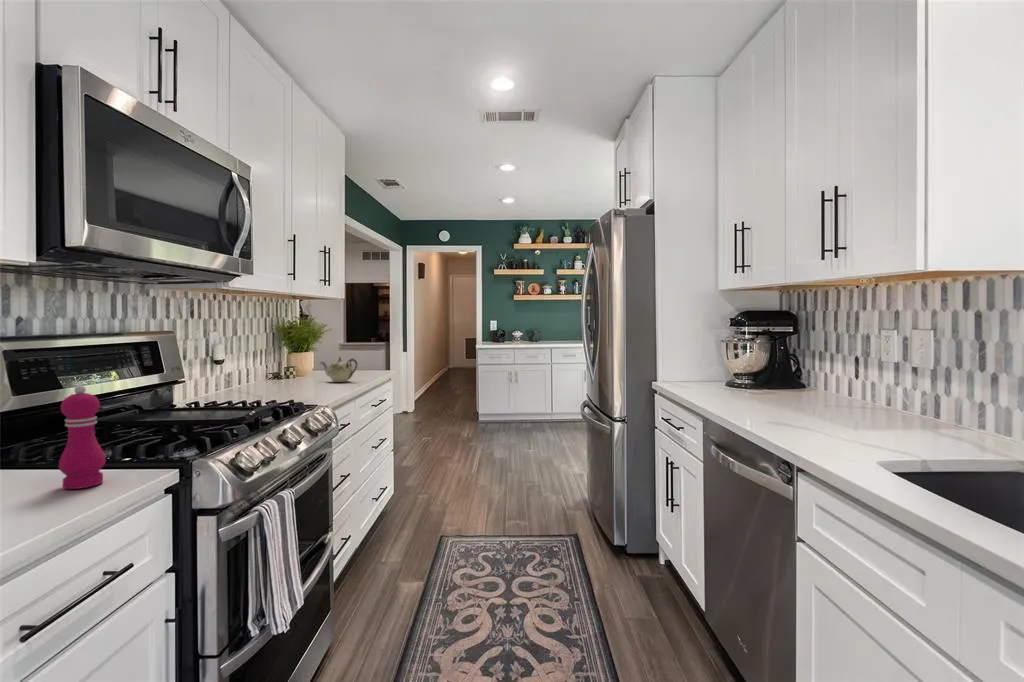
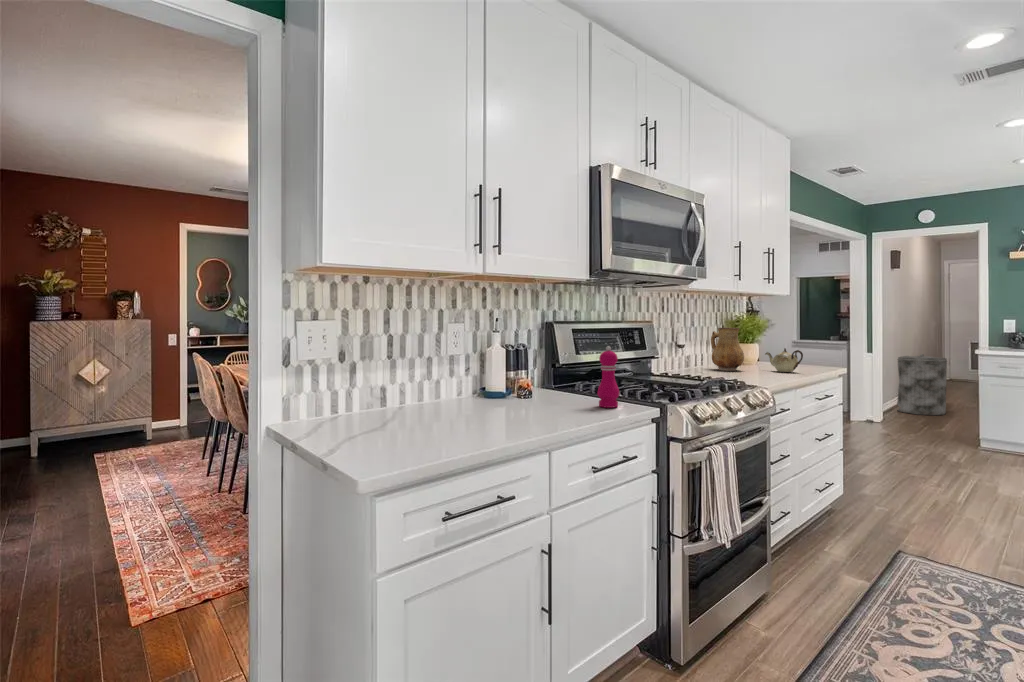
ceramic pitcher: none [258,336,297,386] -> present [711,328,744,371]
trash can: none [423,350,456,400] -> present [897,354,947,415]

